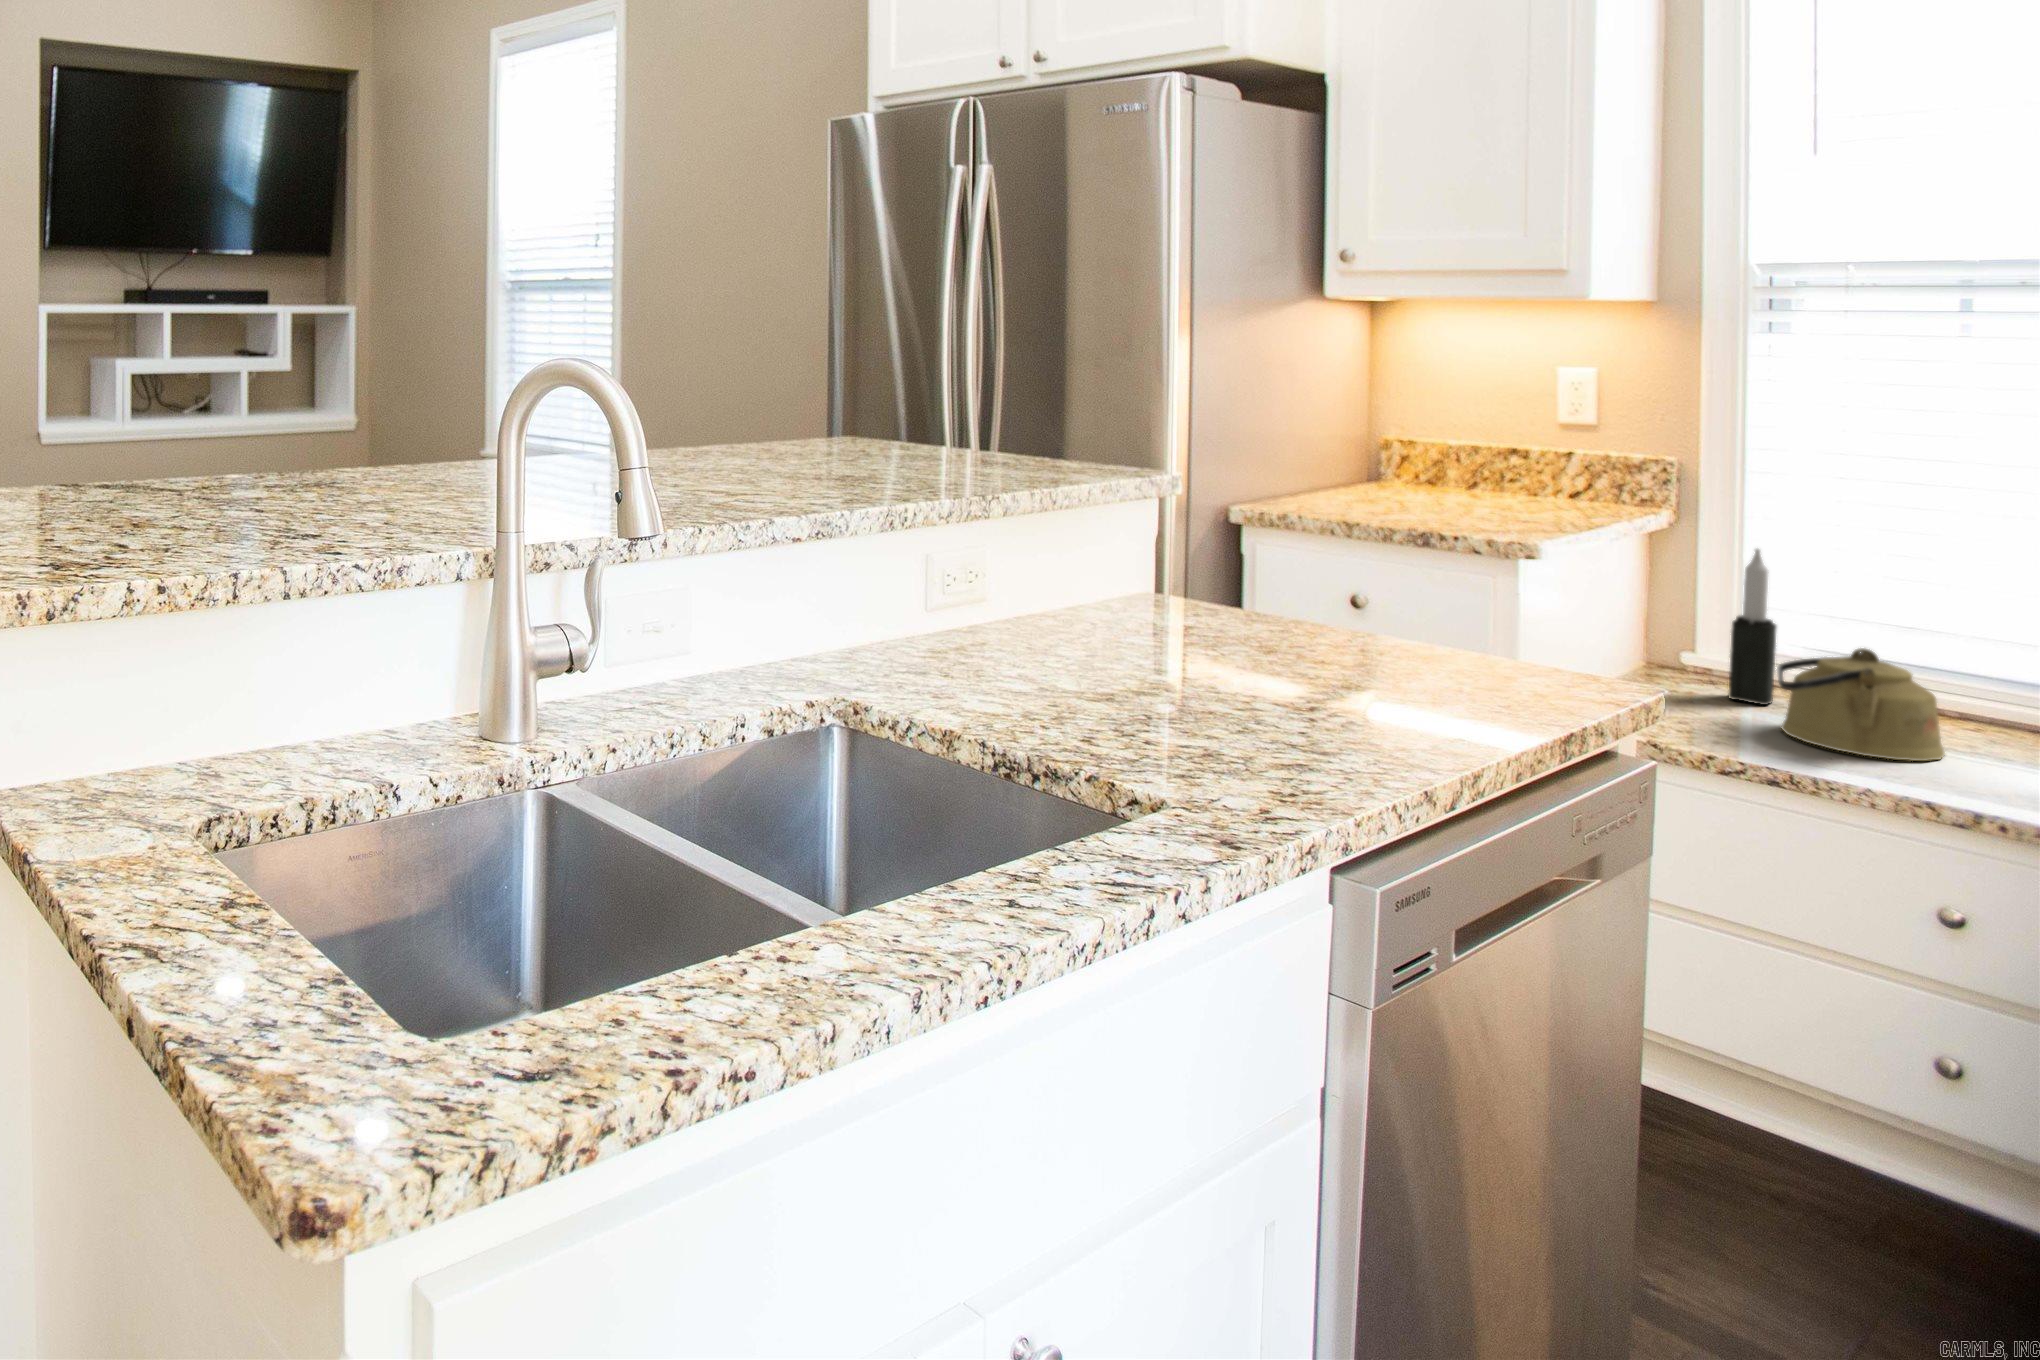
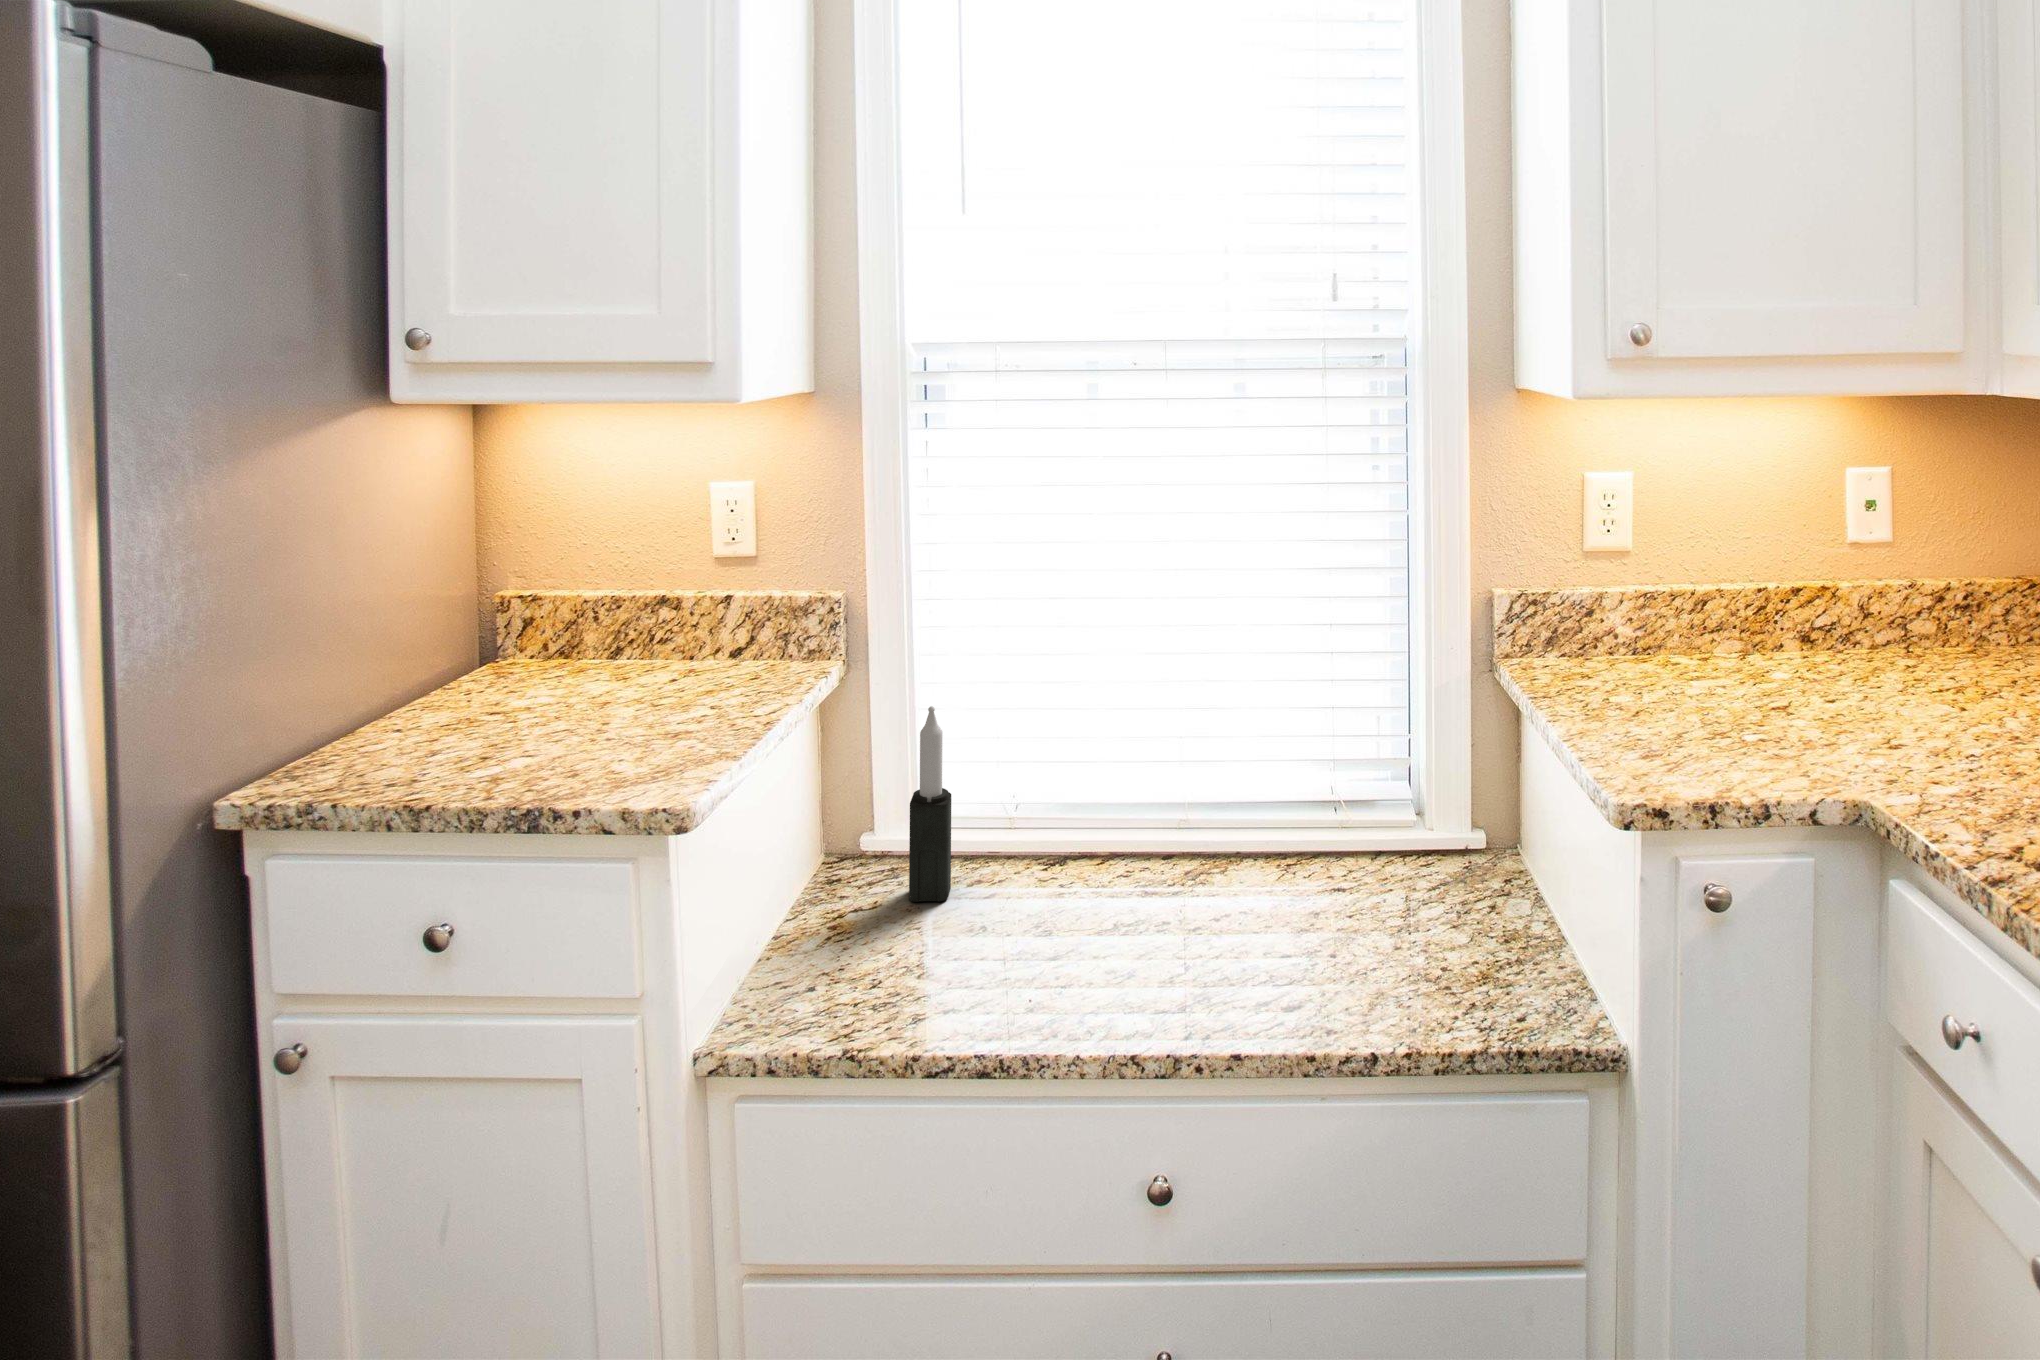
kettle: present [1777,648,1945,761] -> none [960,827,1115,978]

